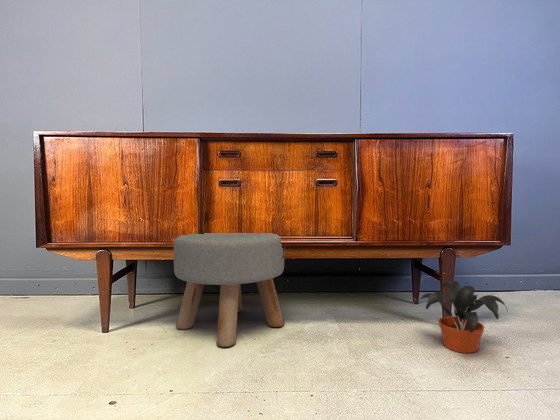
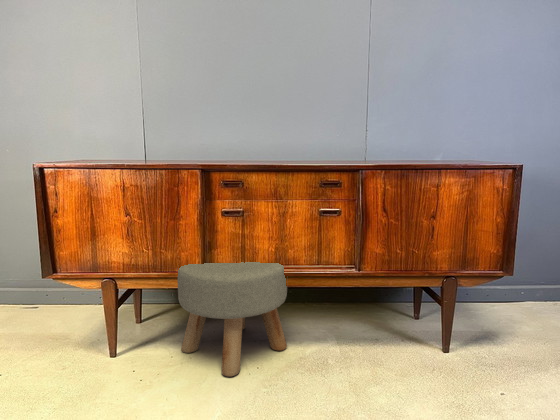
potted plant: present [419,281,507,353] -> none [417,310,505,385]

